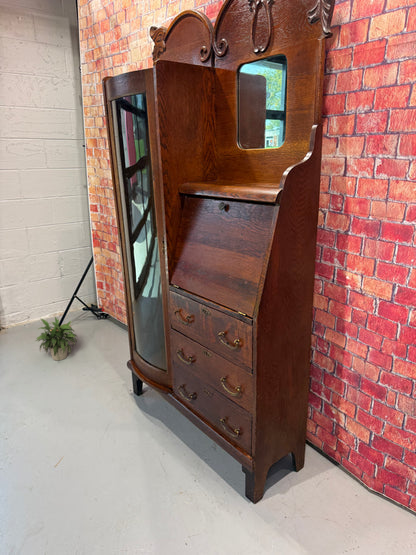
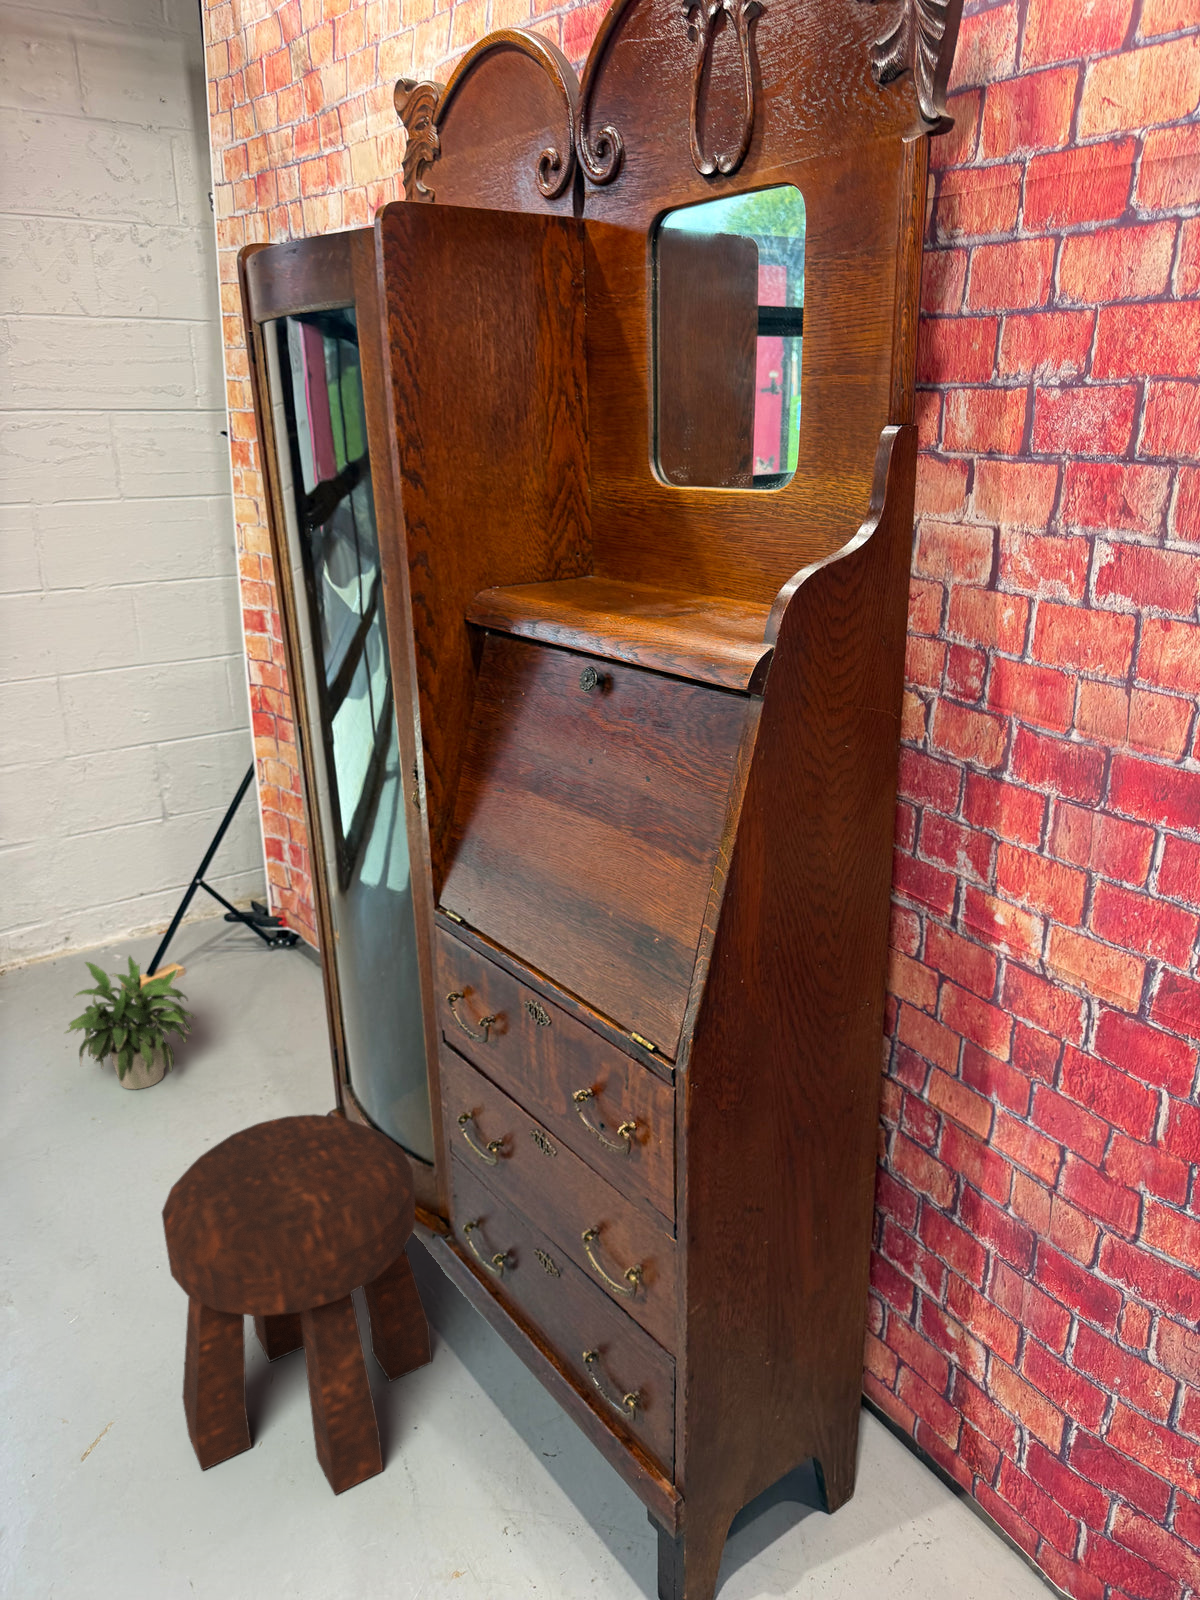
stool: none [83,354,167,472] -> present [162,1114,432,1495]

